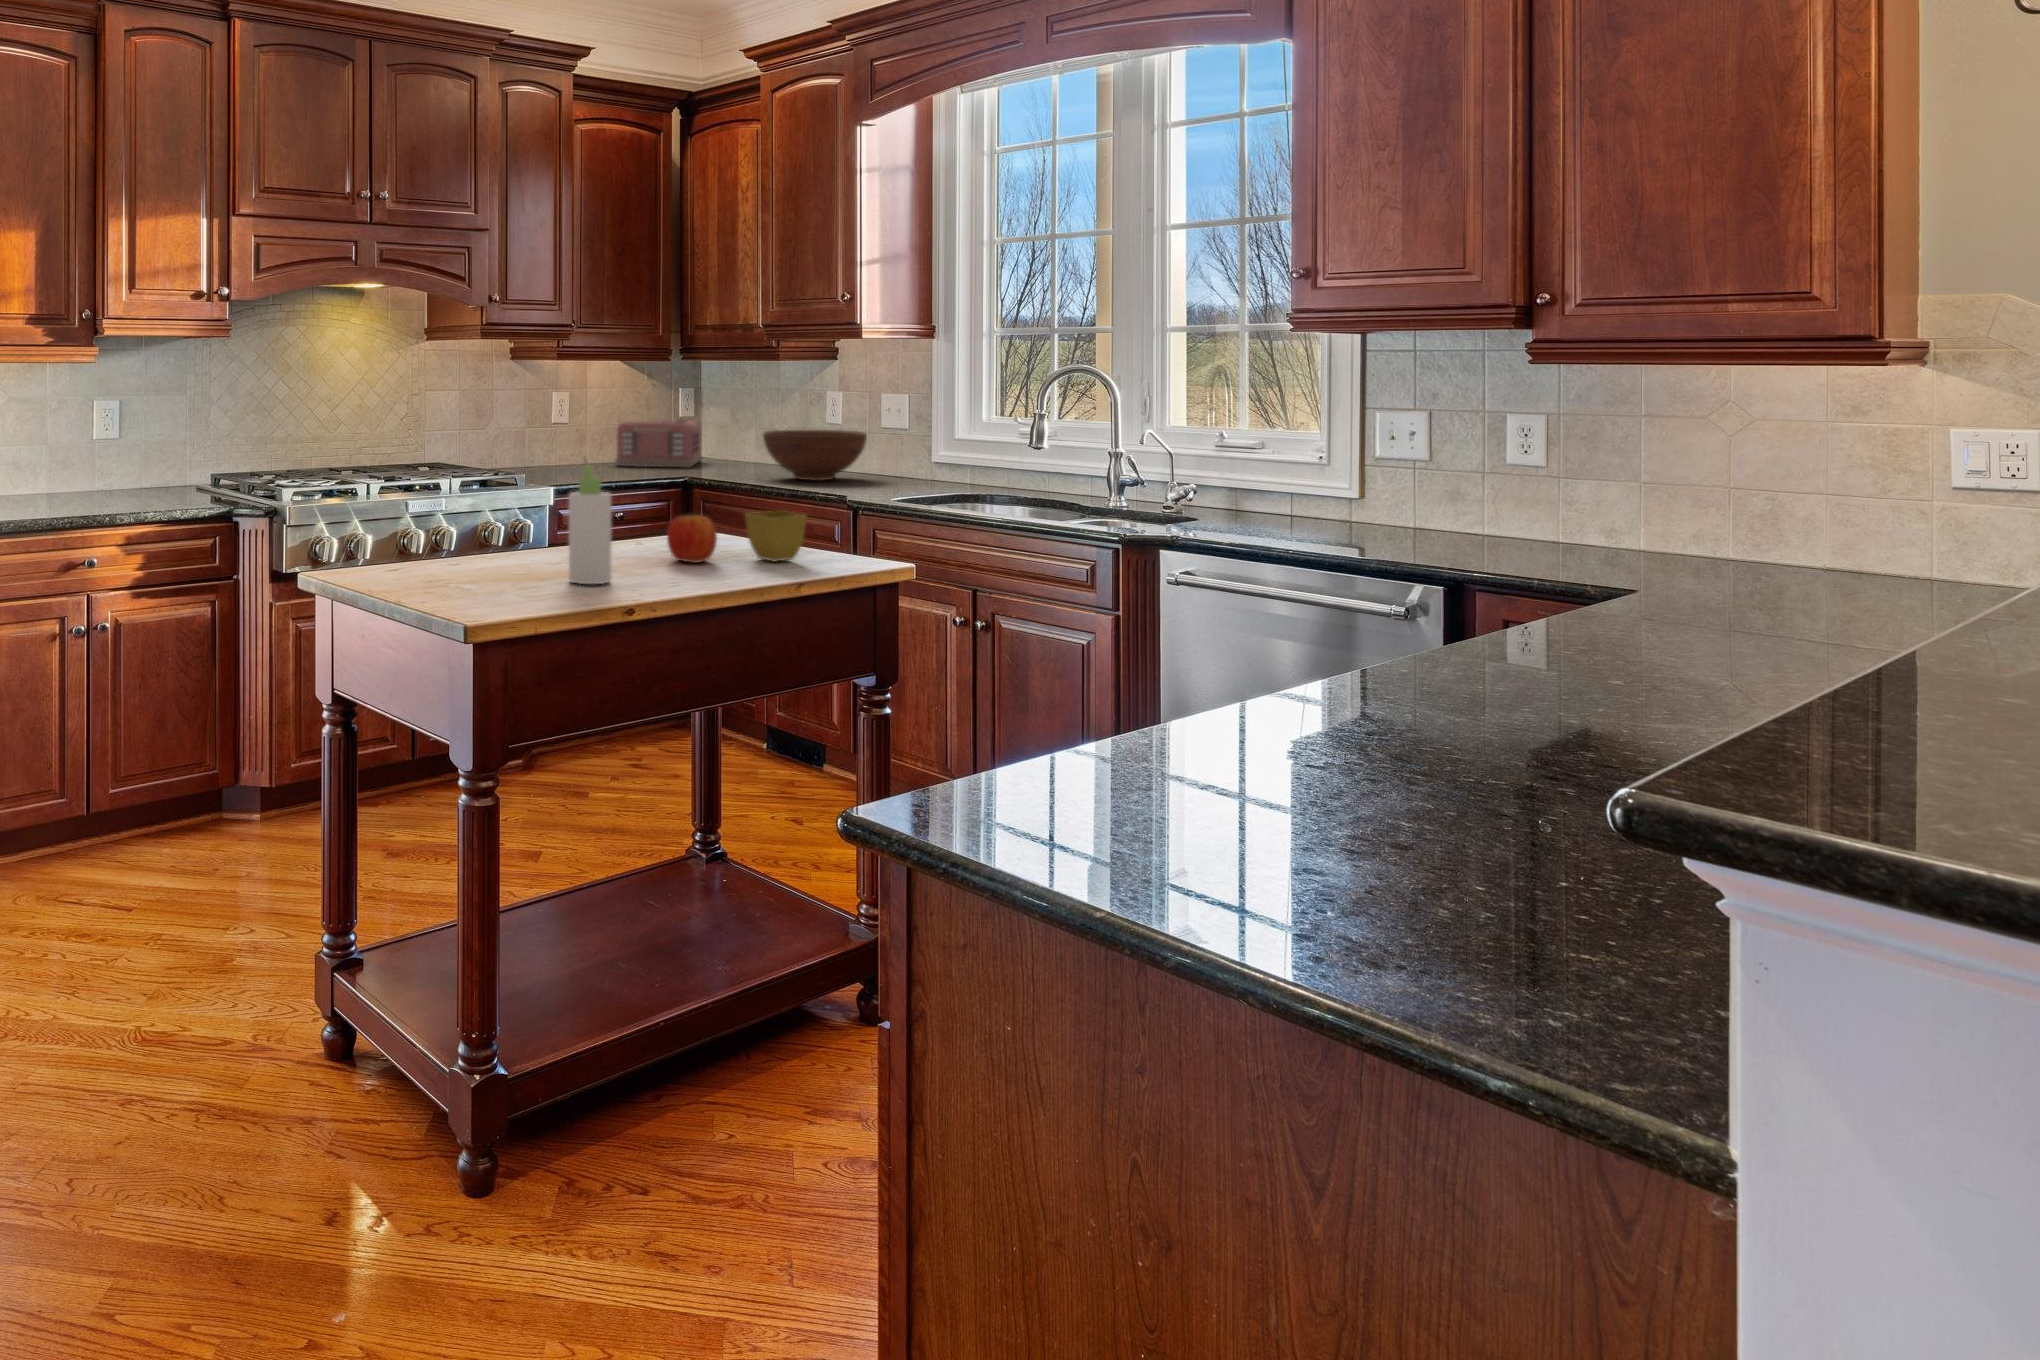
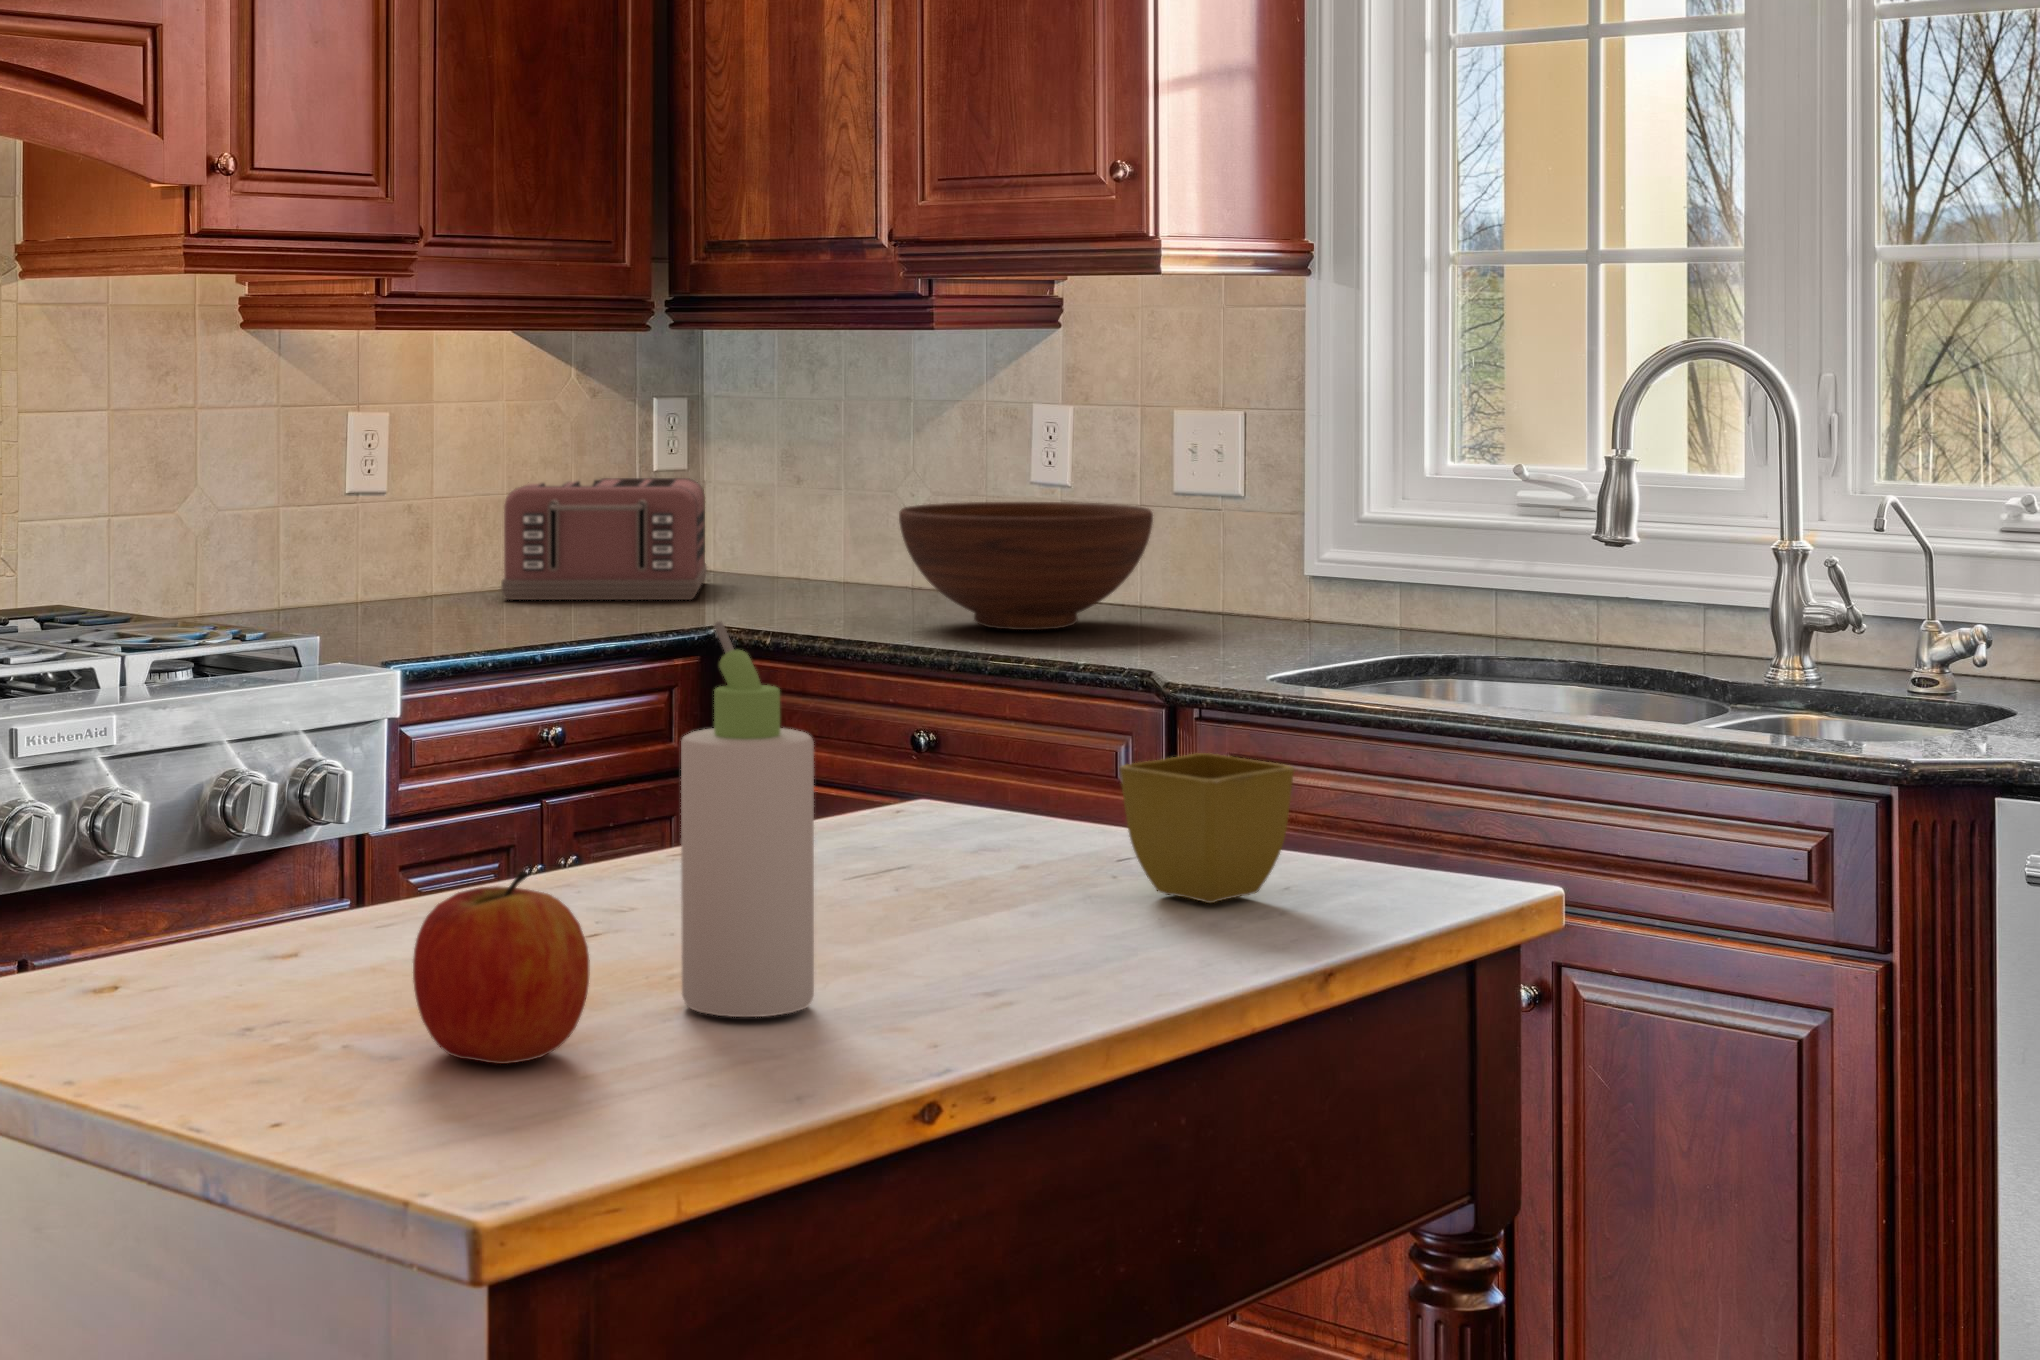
apple: present [667,514,717,563] -> present [413,872,590,1064]

